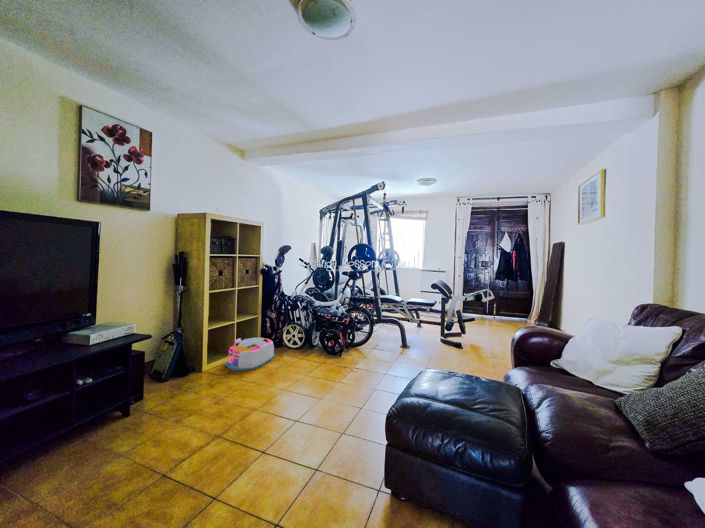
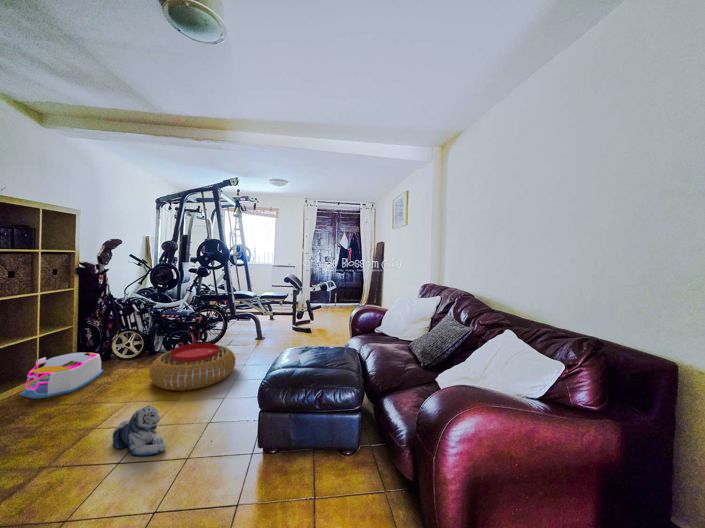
pouf: none [302,344,375,390] -> present [150,343,236,391]
plush toy: none [263,401,299,453] -> present [113,406,166,456]

